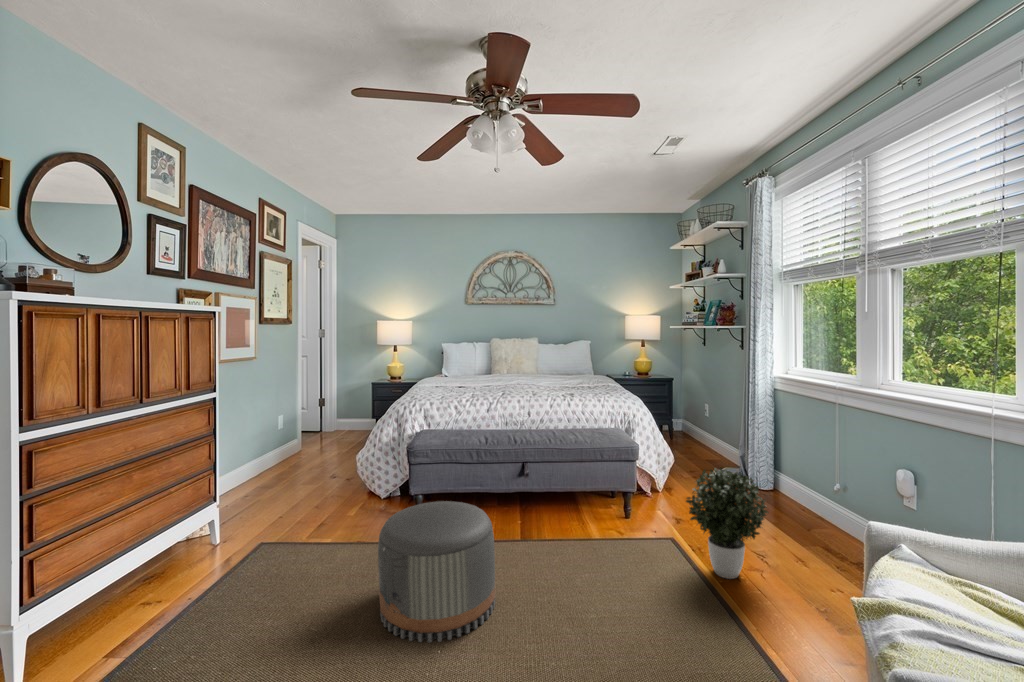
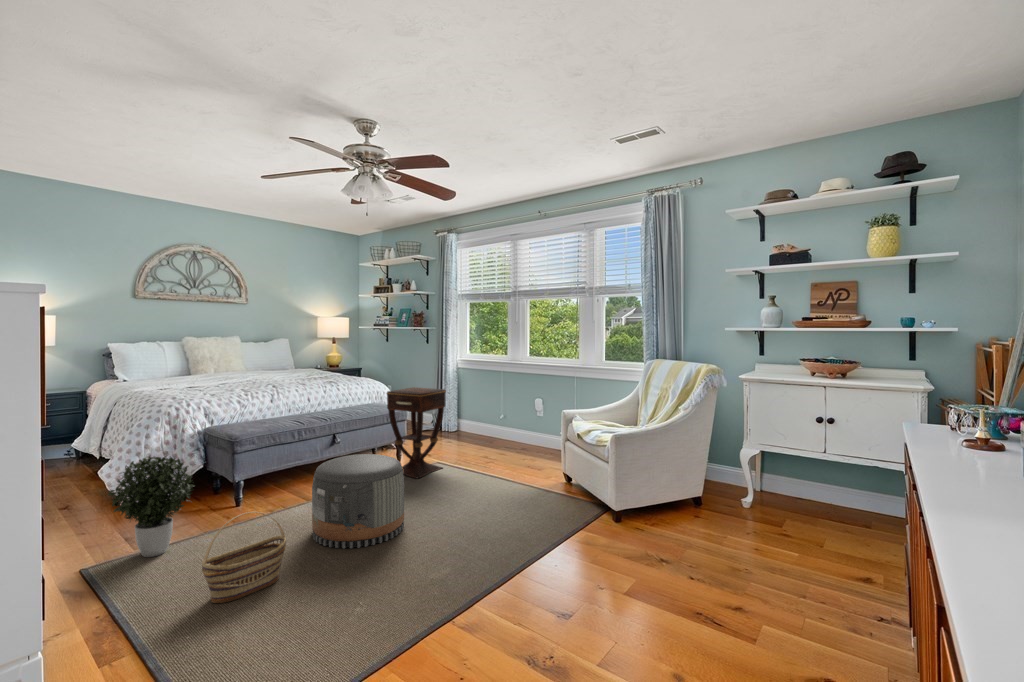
side table: none [585,414,666,548] -> present [387,387,446,478]
potted plant: present [686,468,768,579] -> present [108,456,194,557]
basket: none [216,550,306,643] -> present [202,512,286,603]

